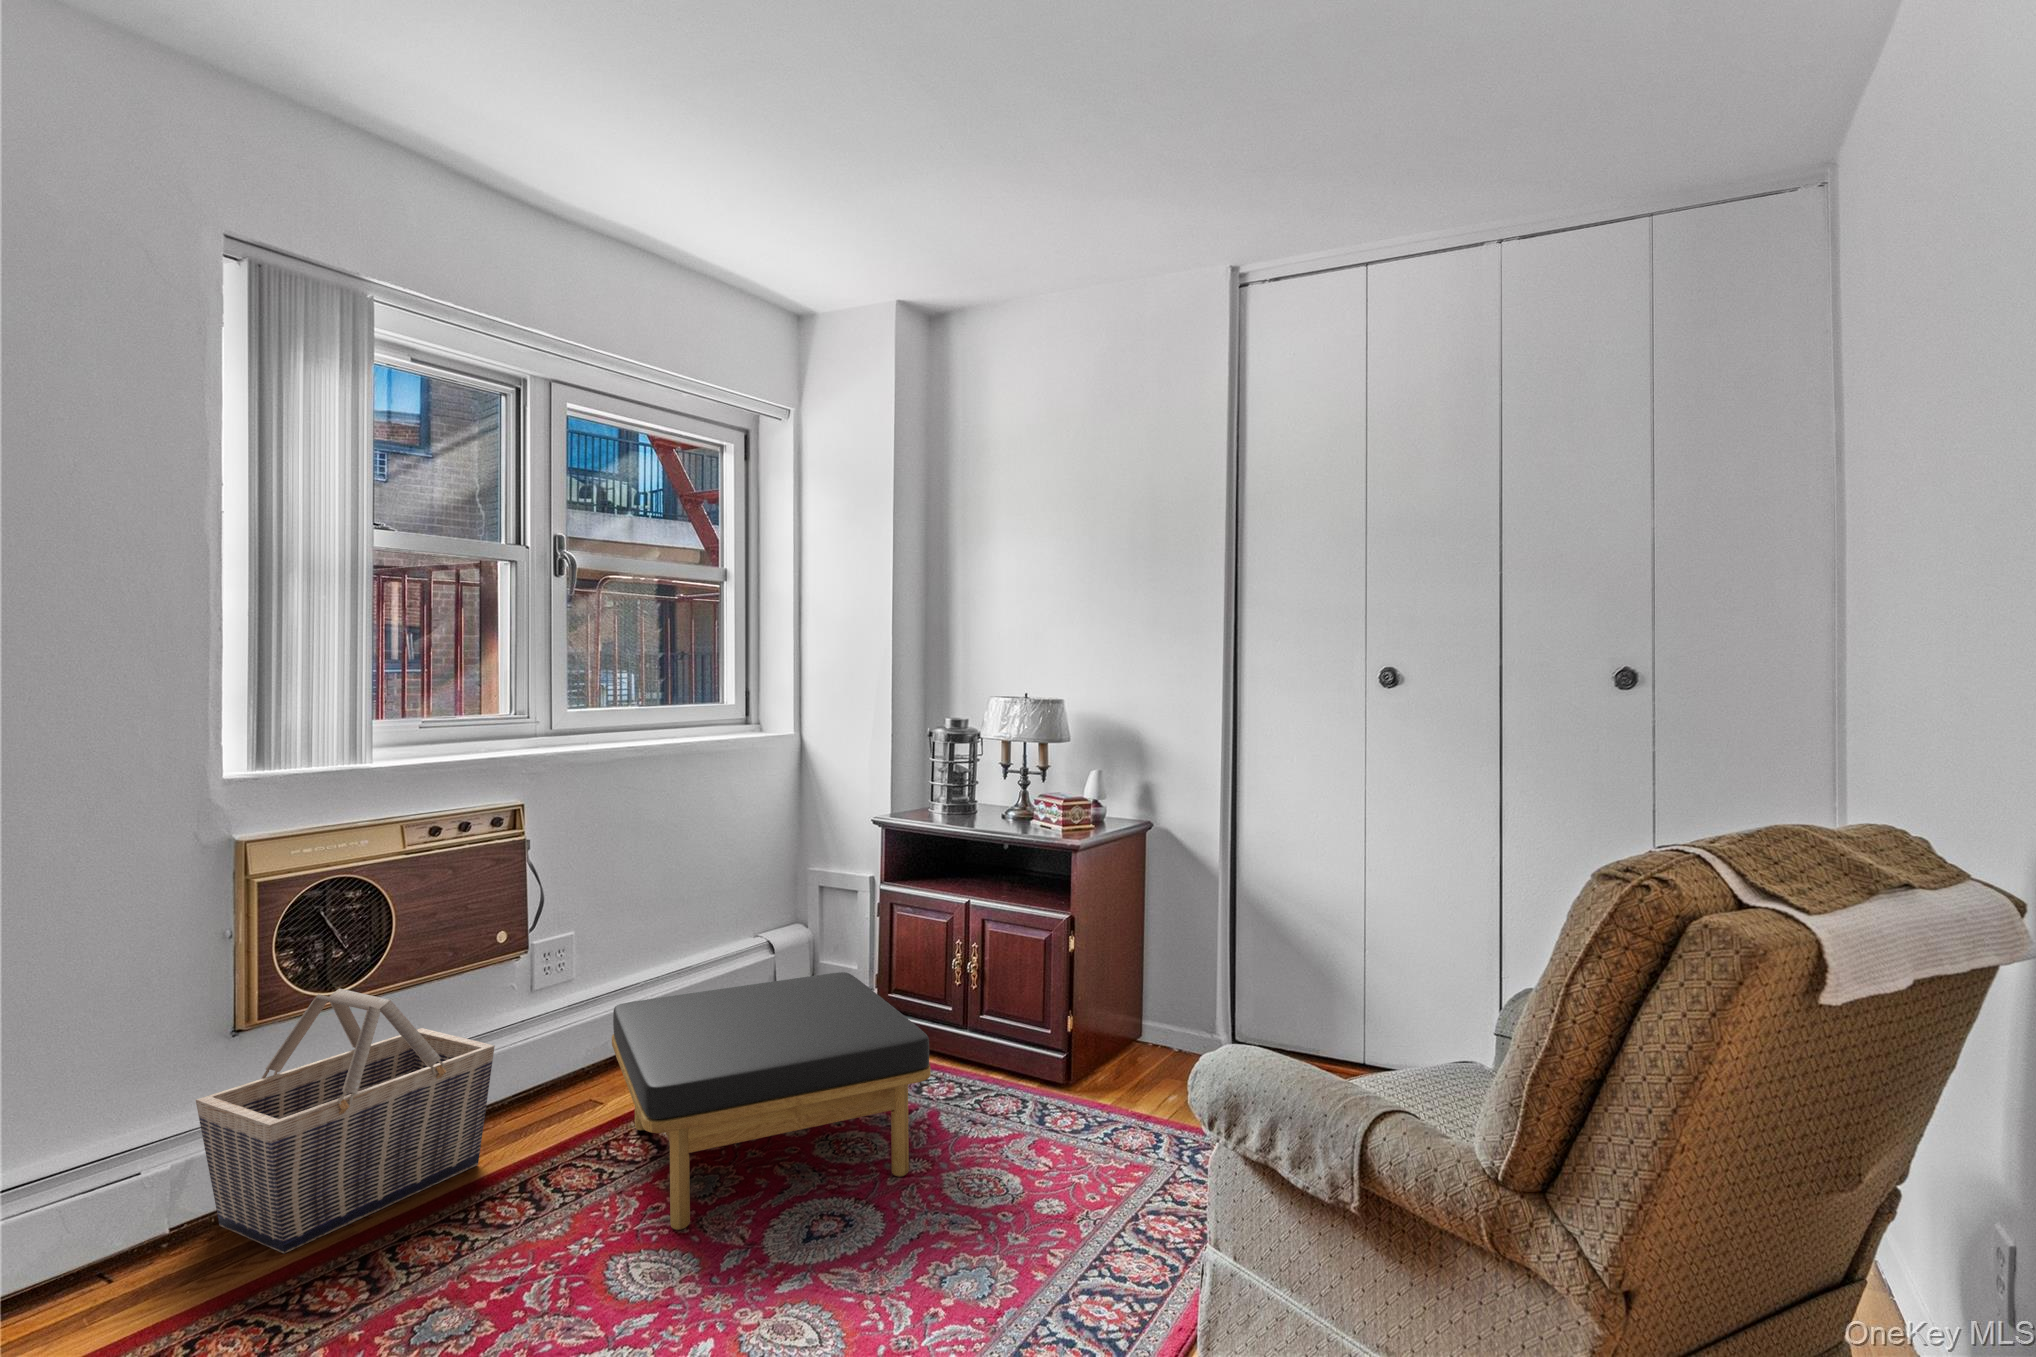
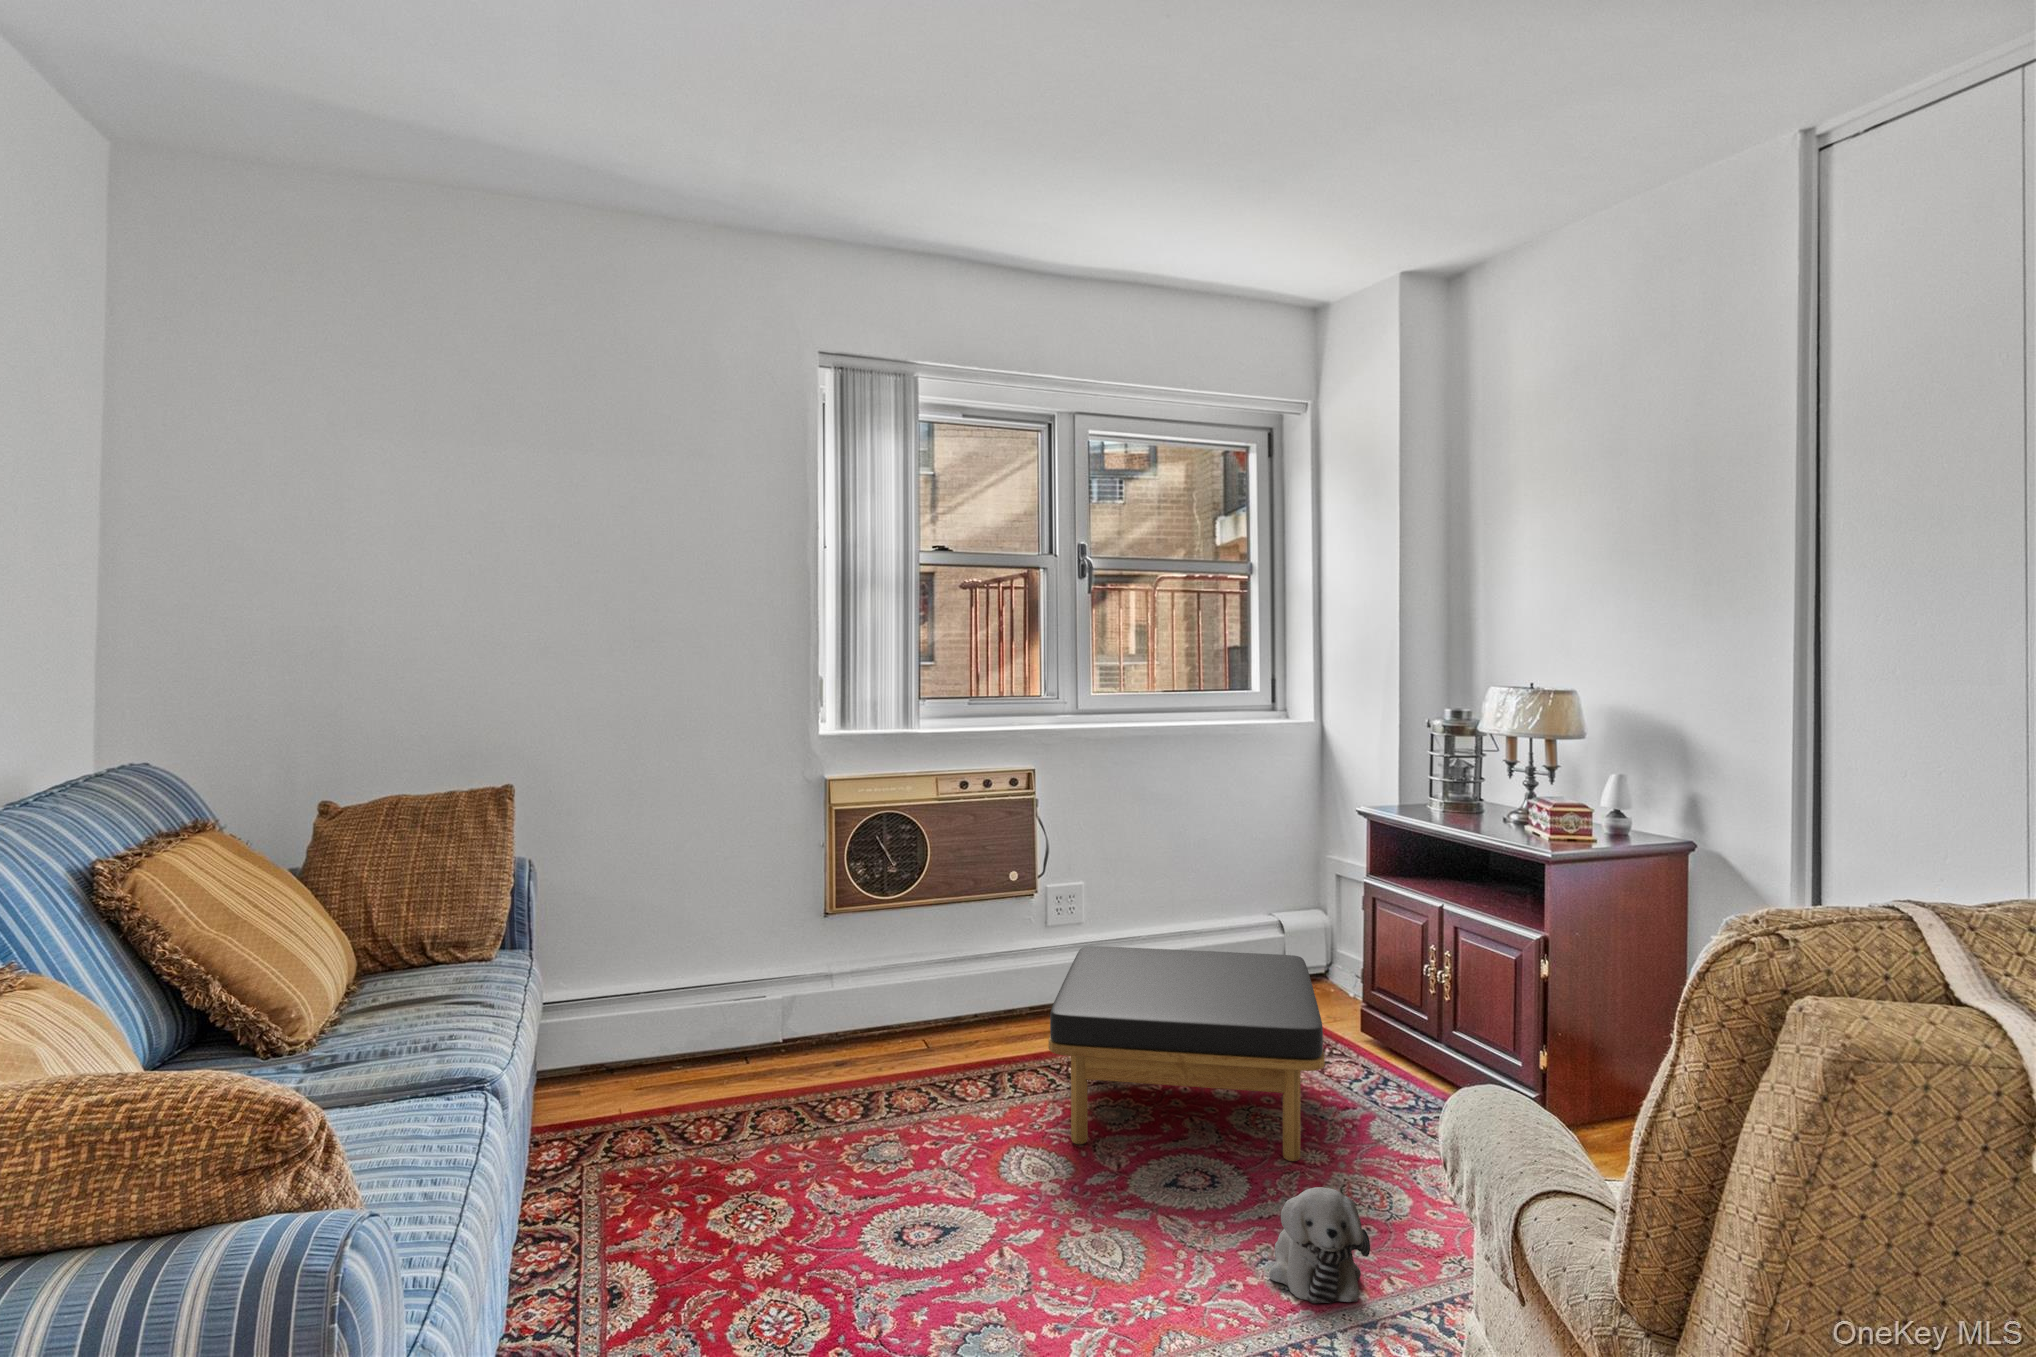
basket: present [196,989,495,1253] -> none [795,895,986,1079]
plush toy: none [946,1188,1049,1305] -> present [1269,1187,1370,1303]

